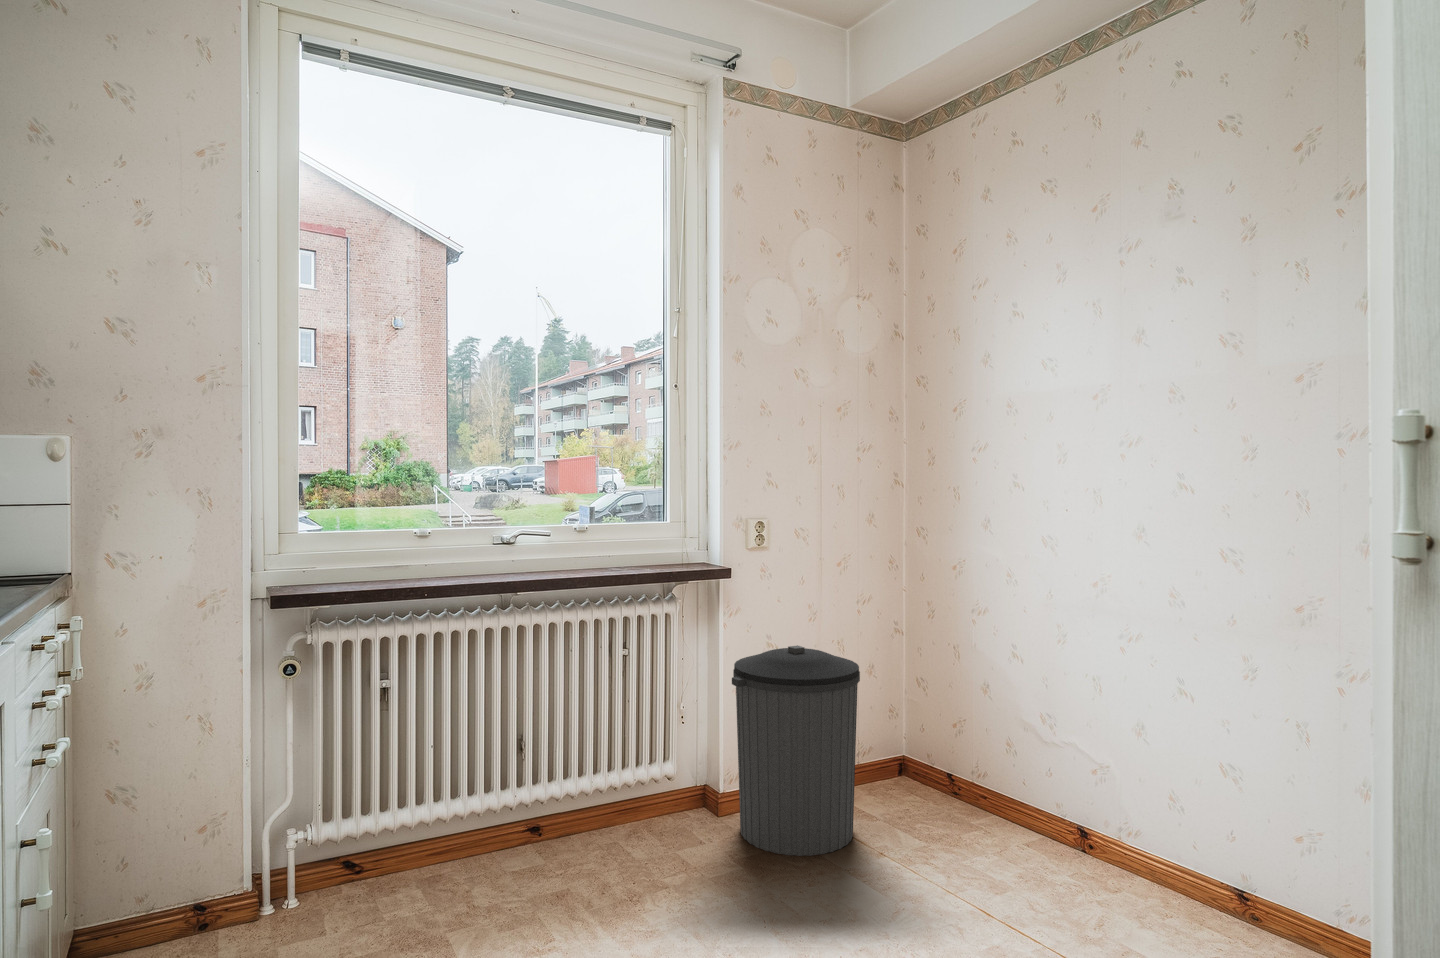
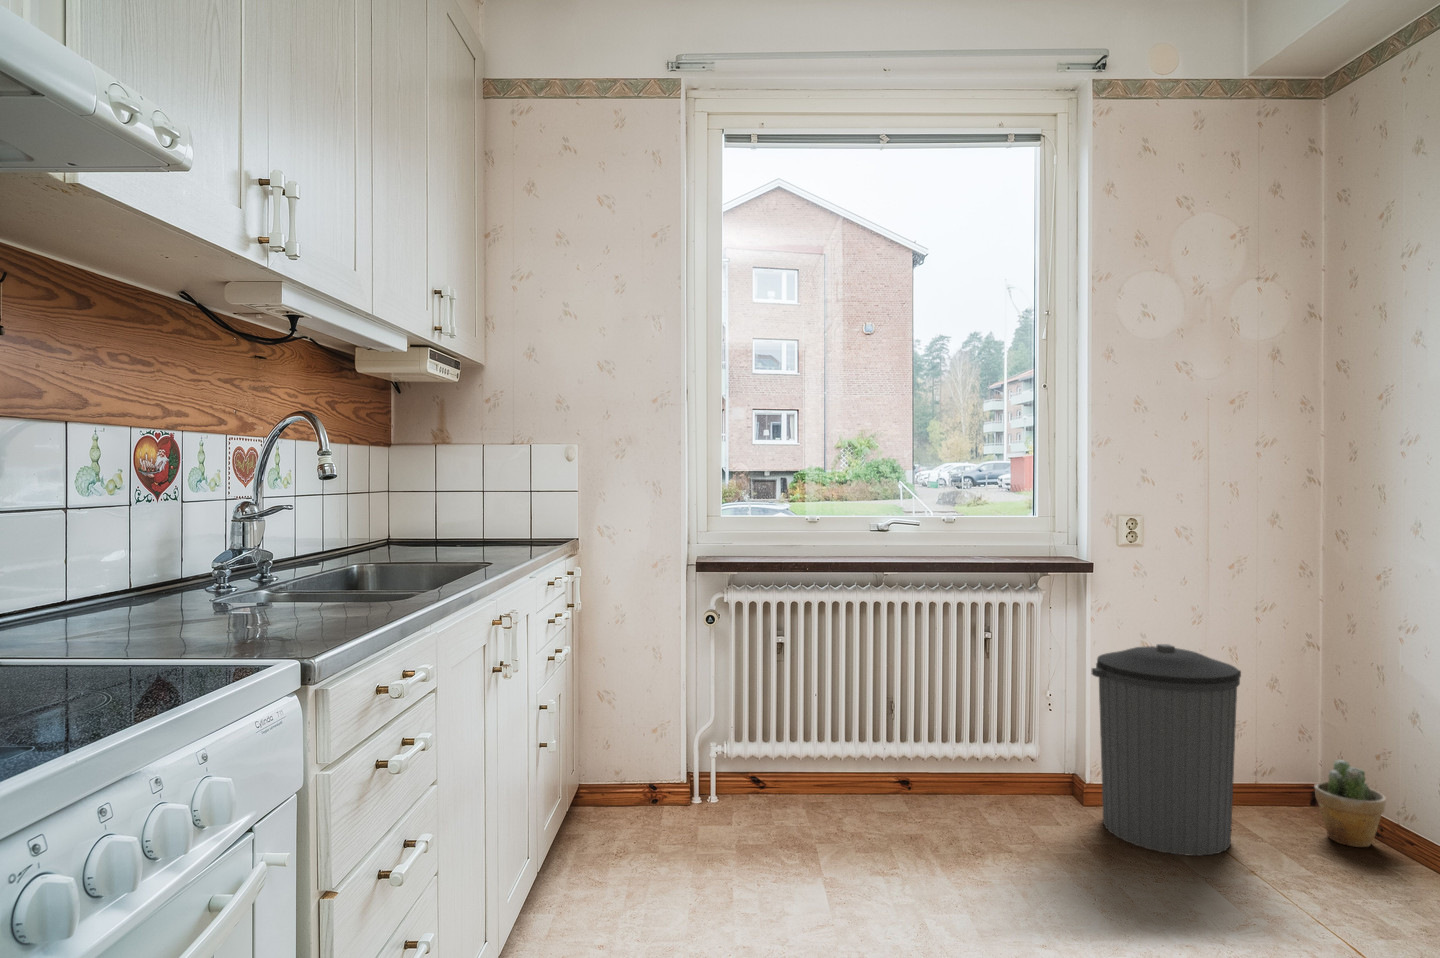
potted plant: none [910,735,964,813] -> present [1314,760,1386,847]

